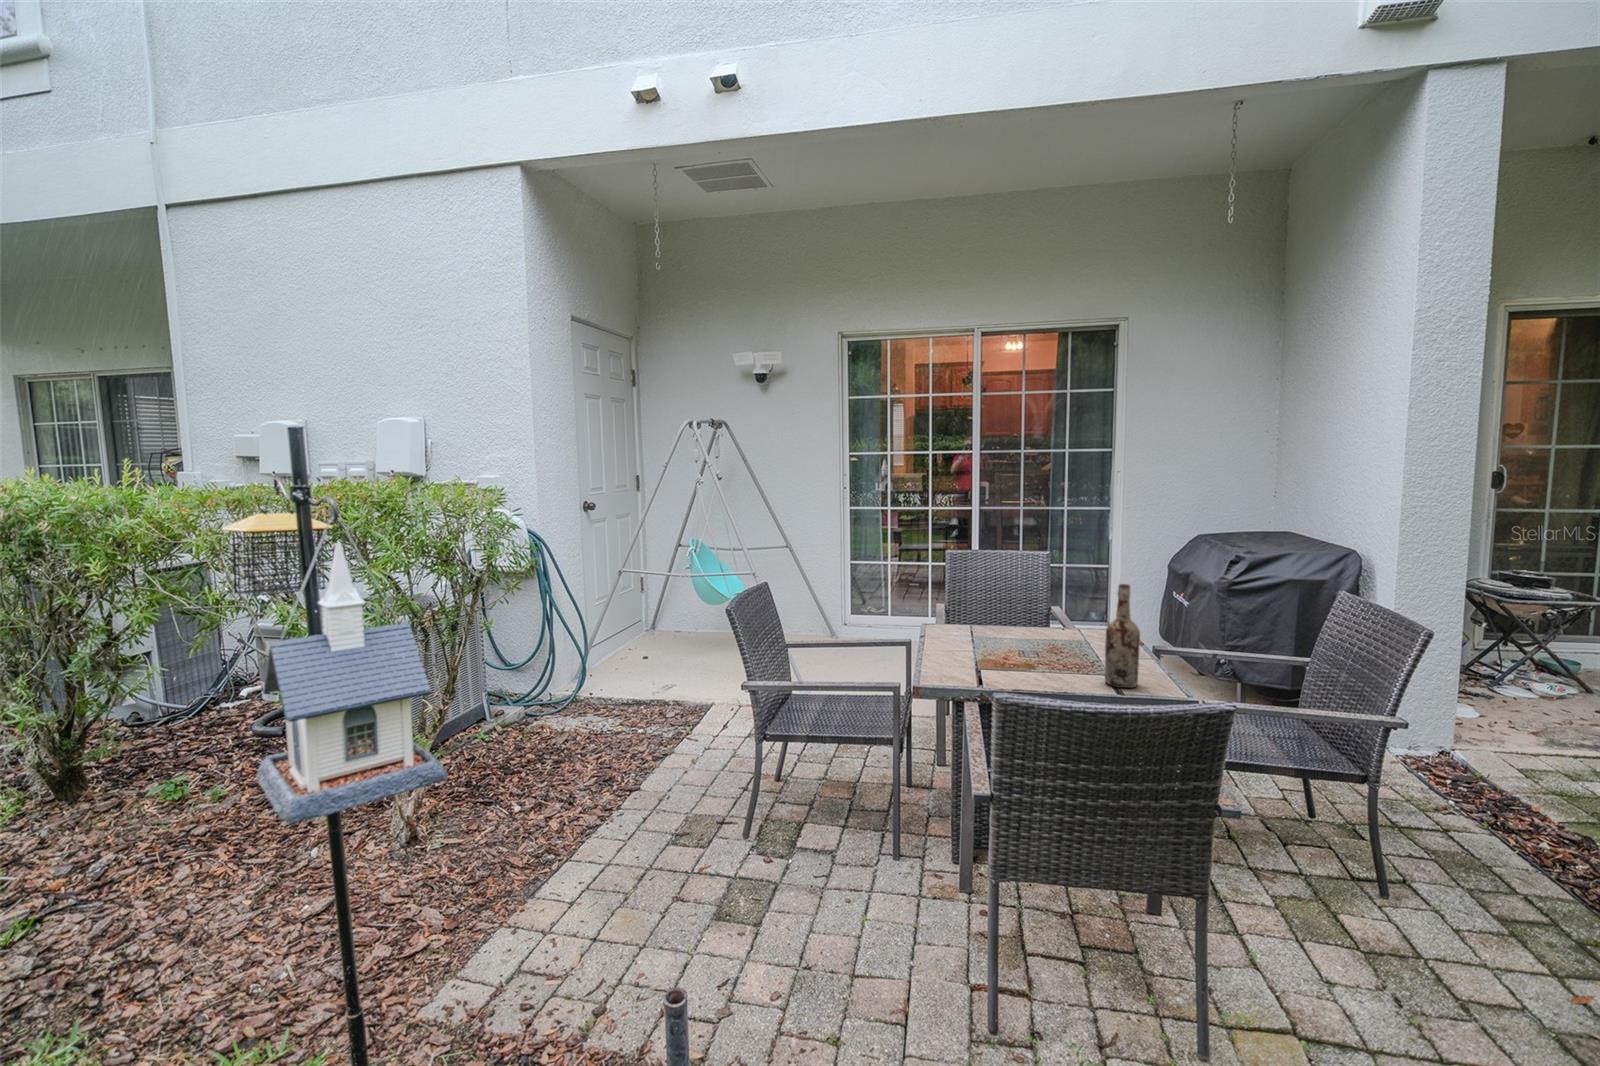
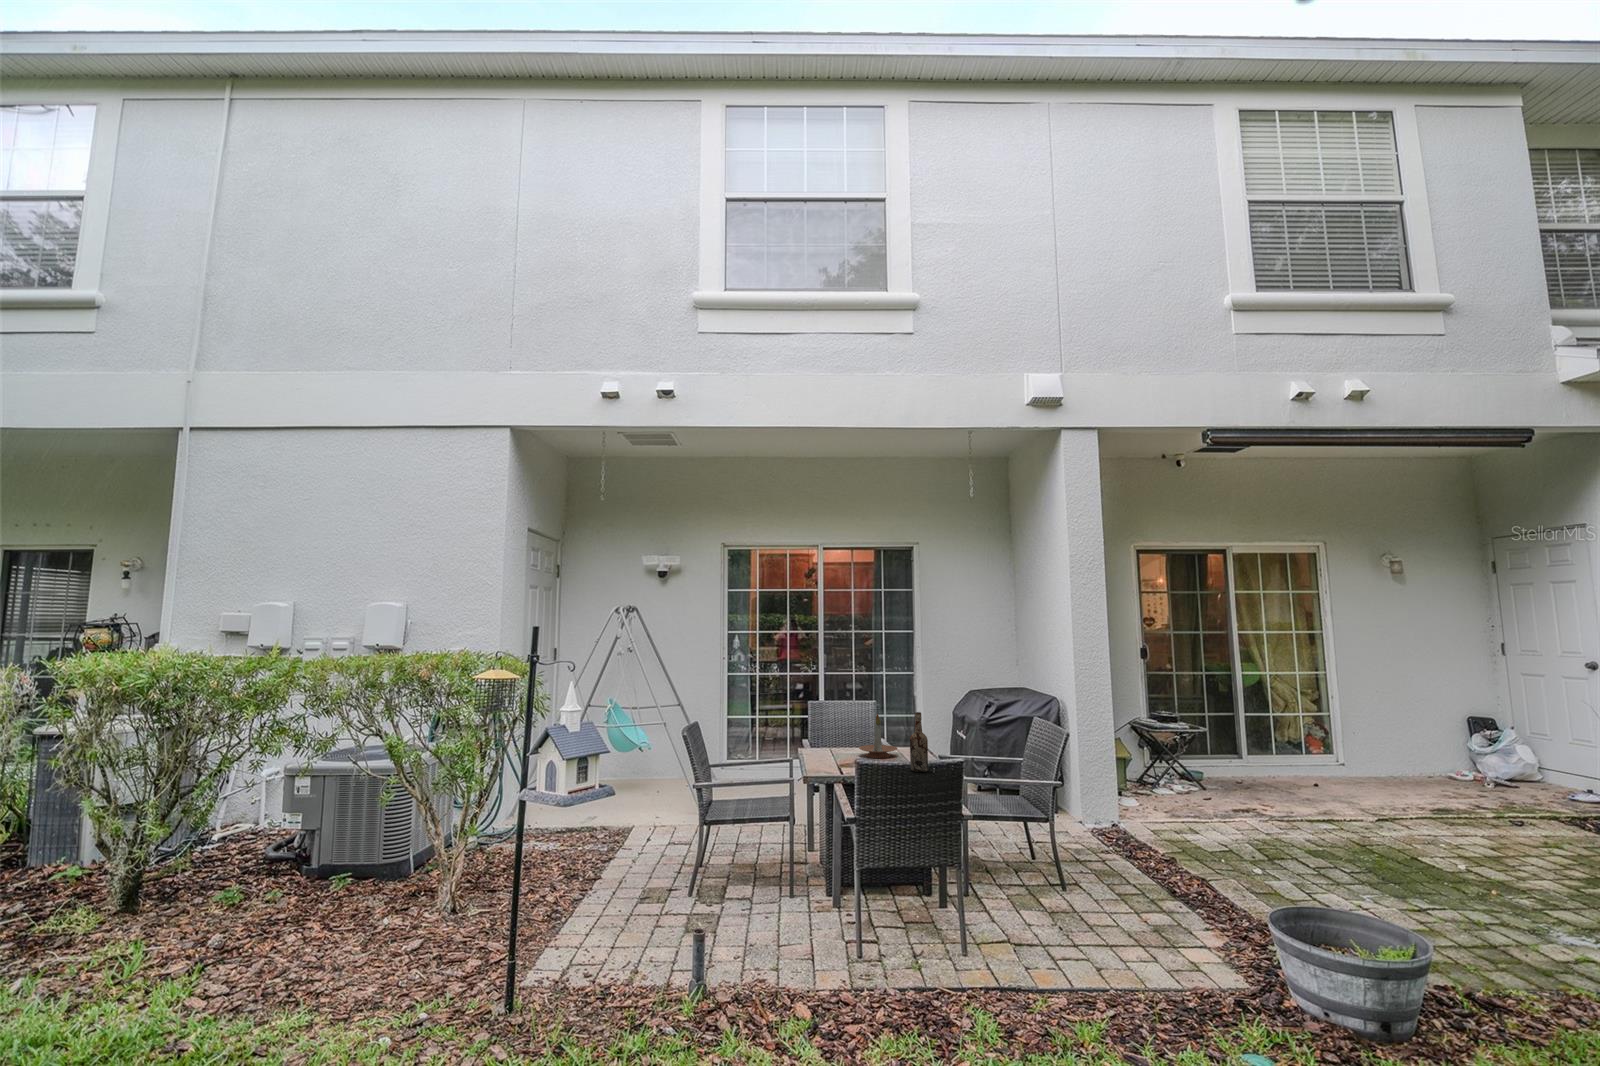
candle holder: none [1016,576,1081,648] -> present [859,714,897,758]

